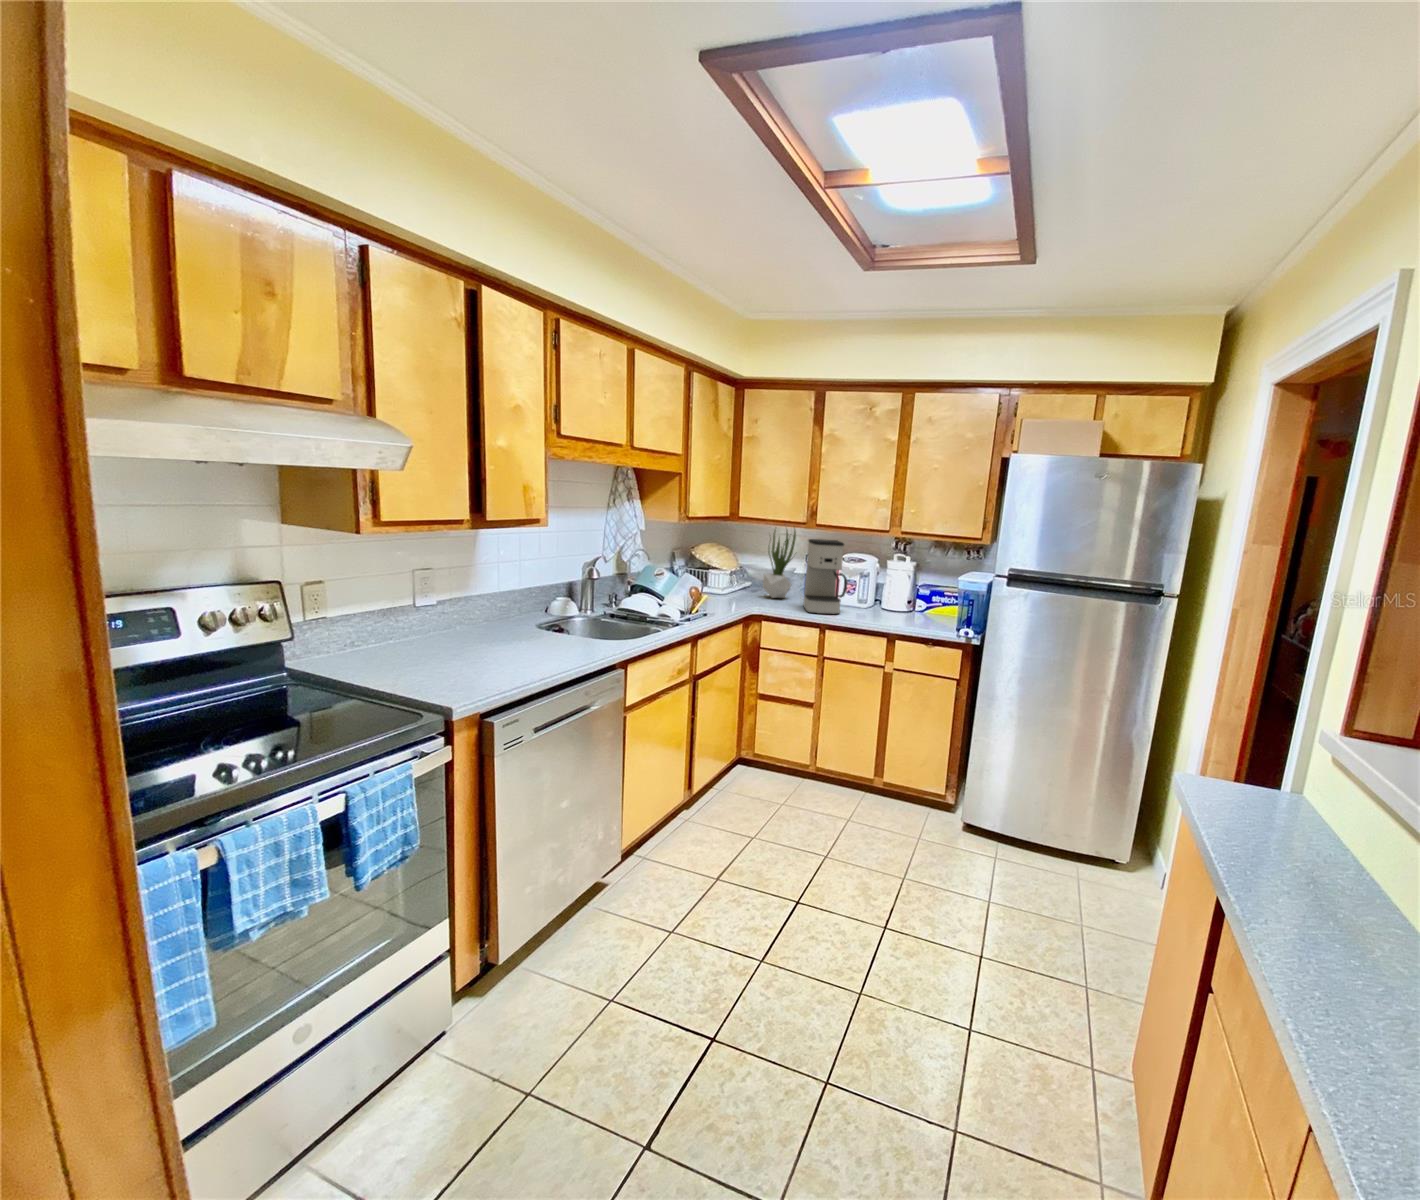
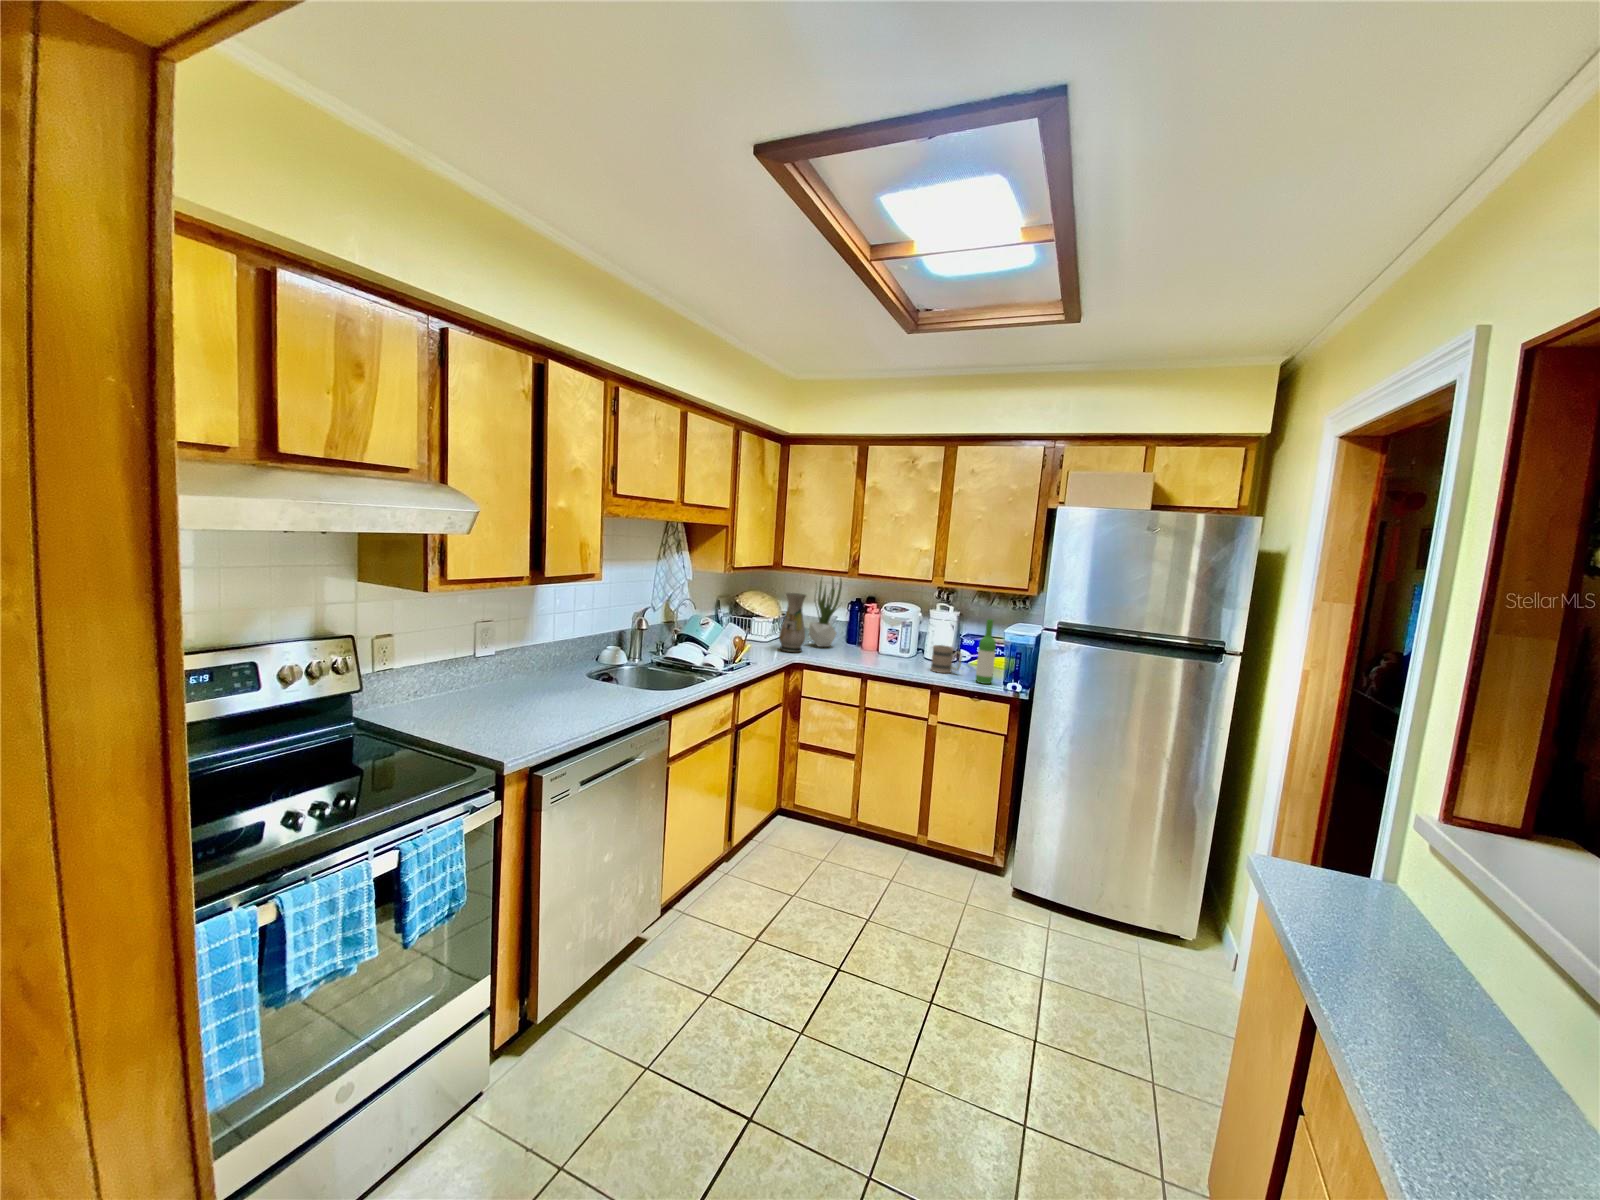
coffee maker: present [804,539,847,614] -> none [848,589,892,665]
vase: none [733,544,761,603] -> present [779,593,806,652]
wine bottle: none [935,565,957,632] -> present [976,619,996,684]
mug: none [888,594,921,622] -> present [931,645,962,673]

